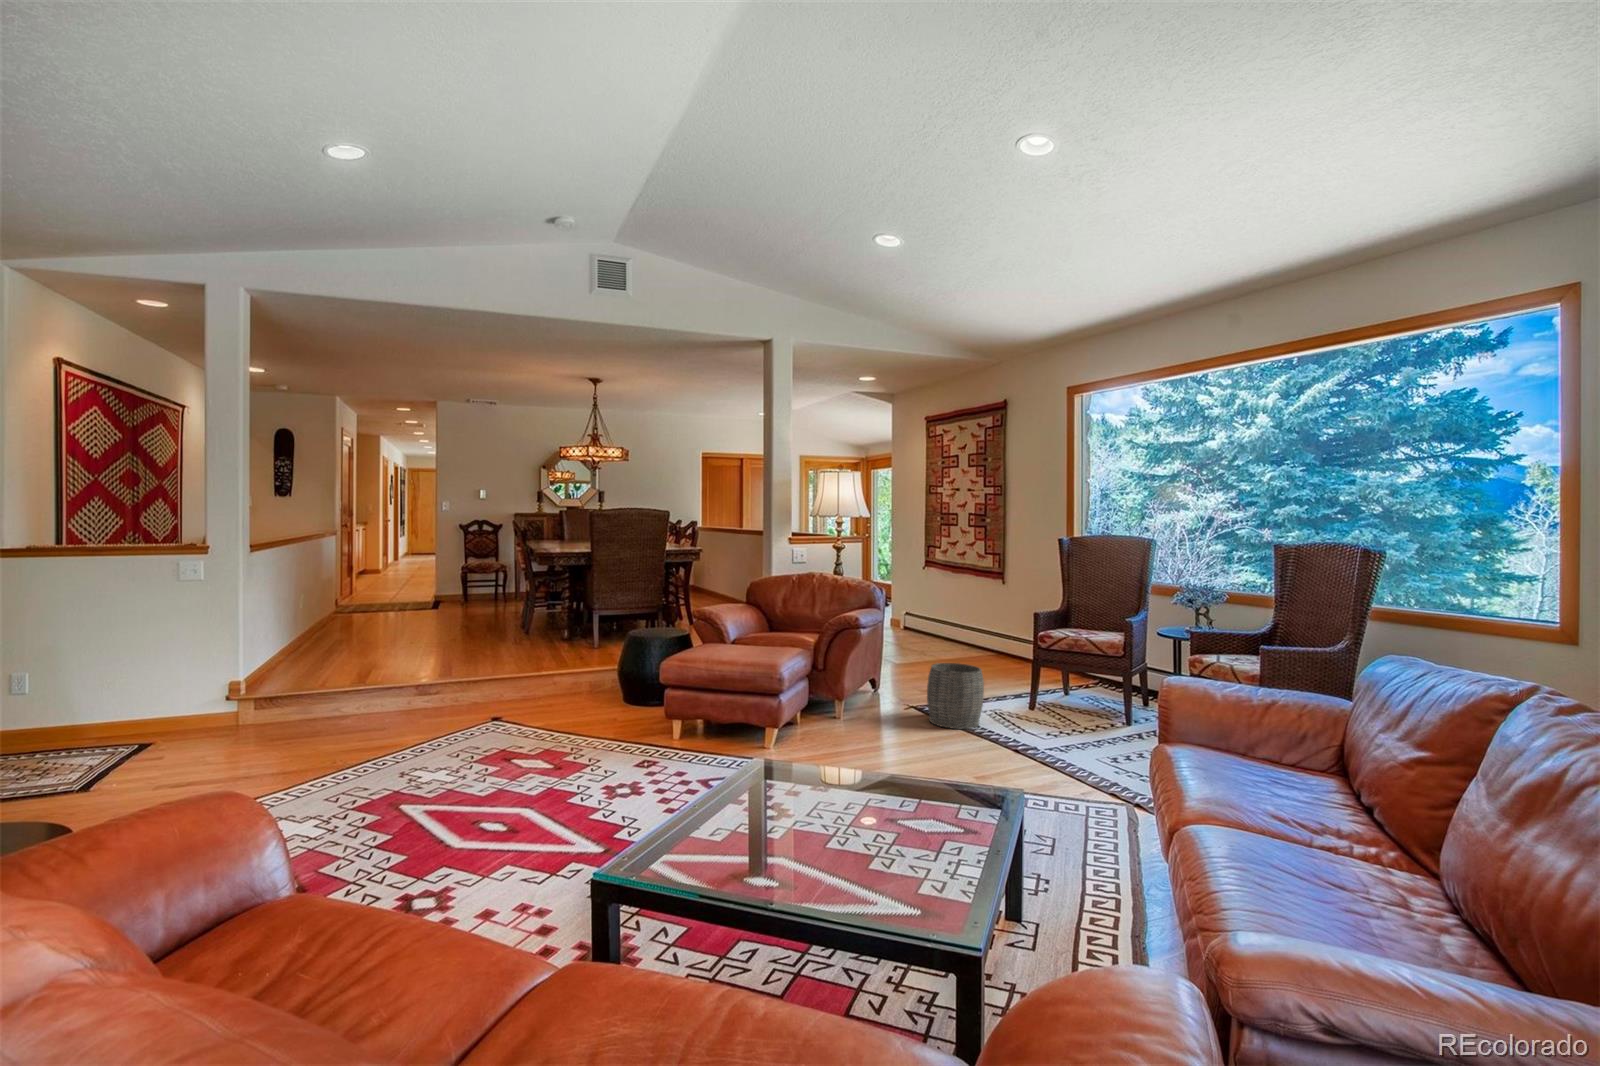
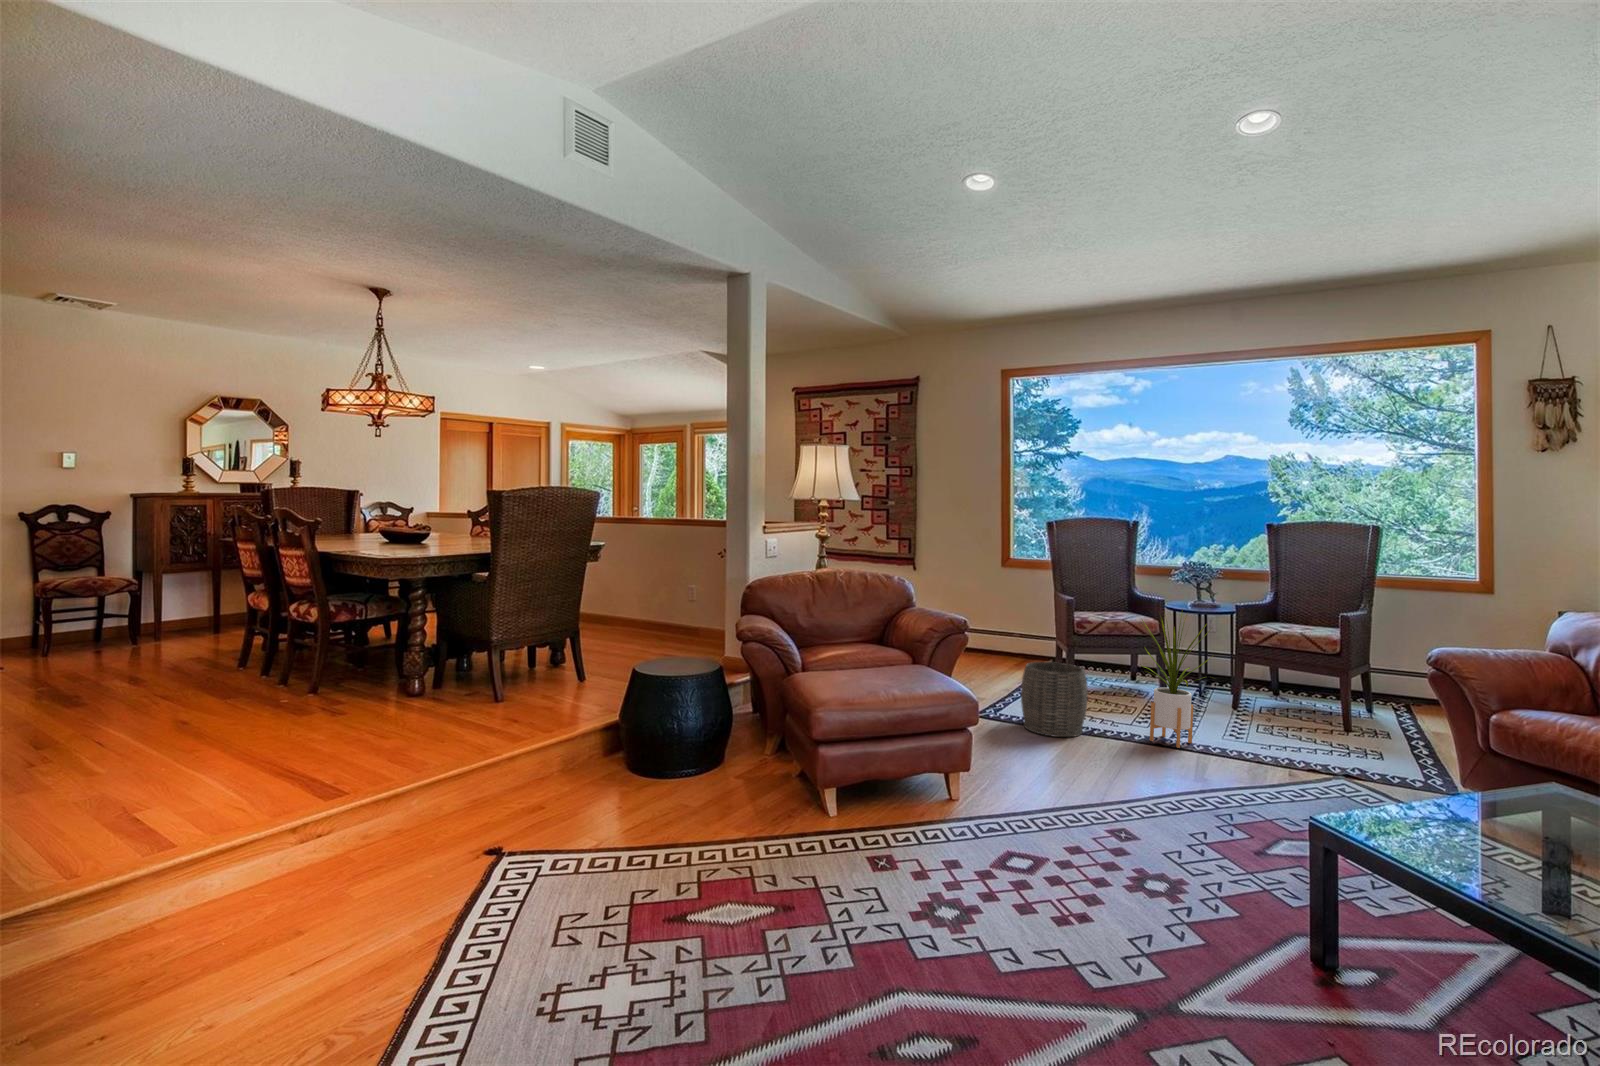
house plant: none [1004,620,1075,750] -> present [1142,615,1210,748]

